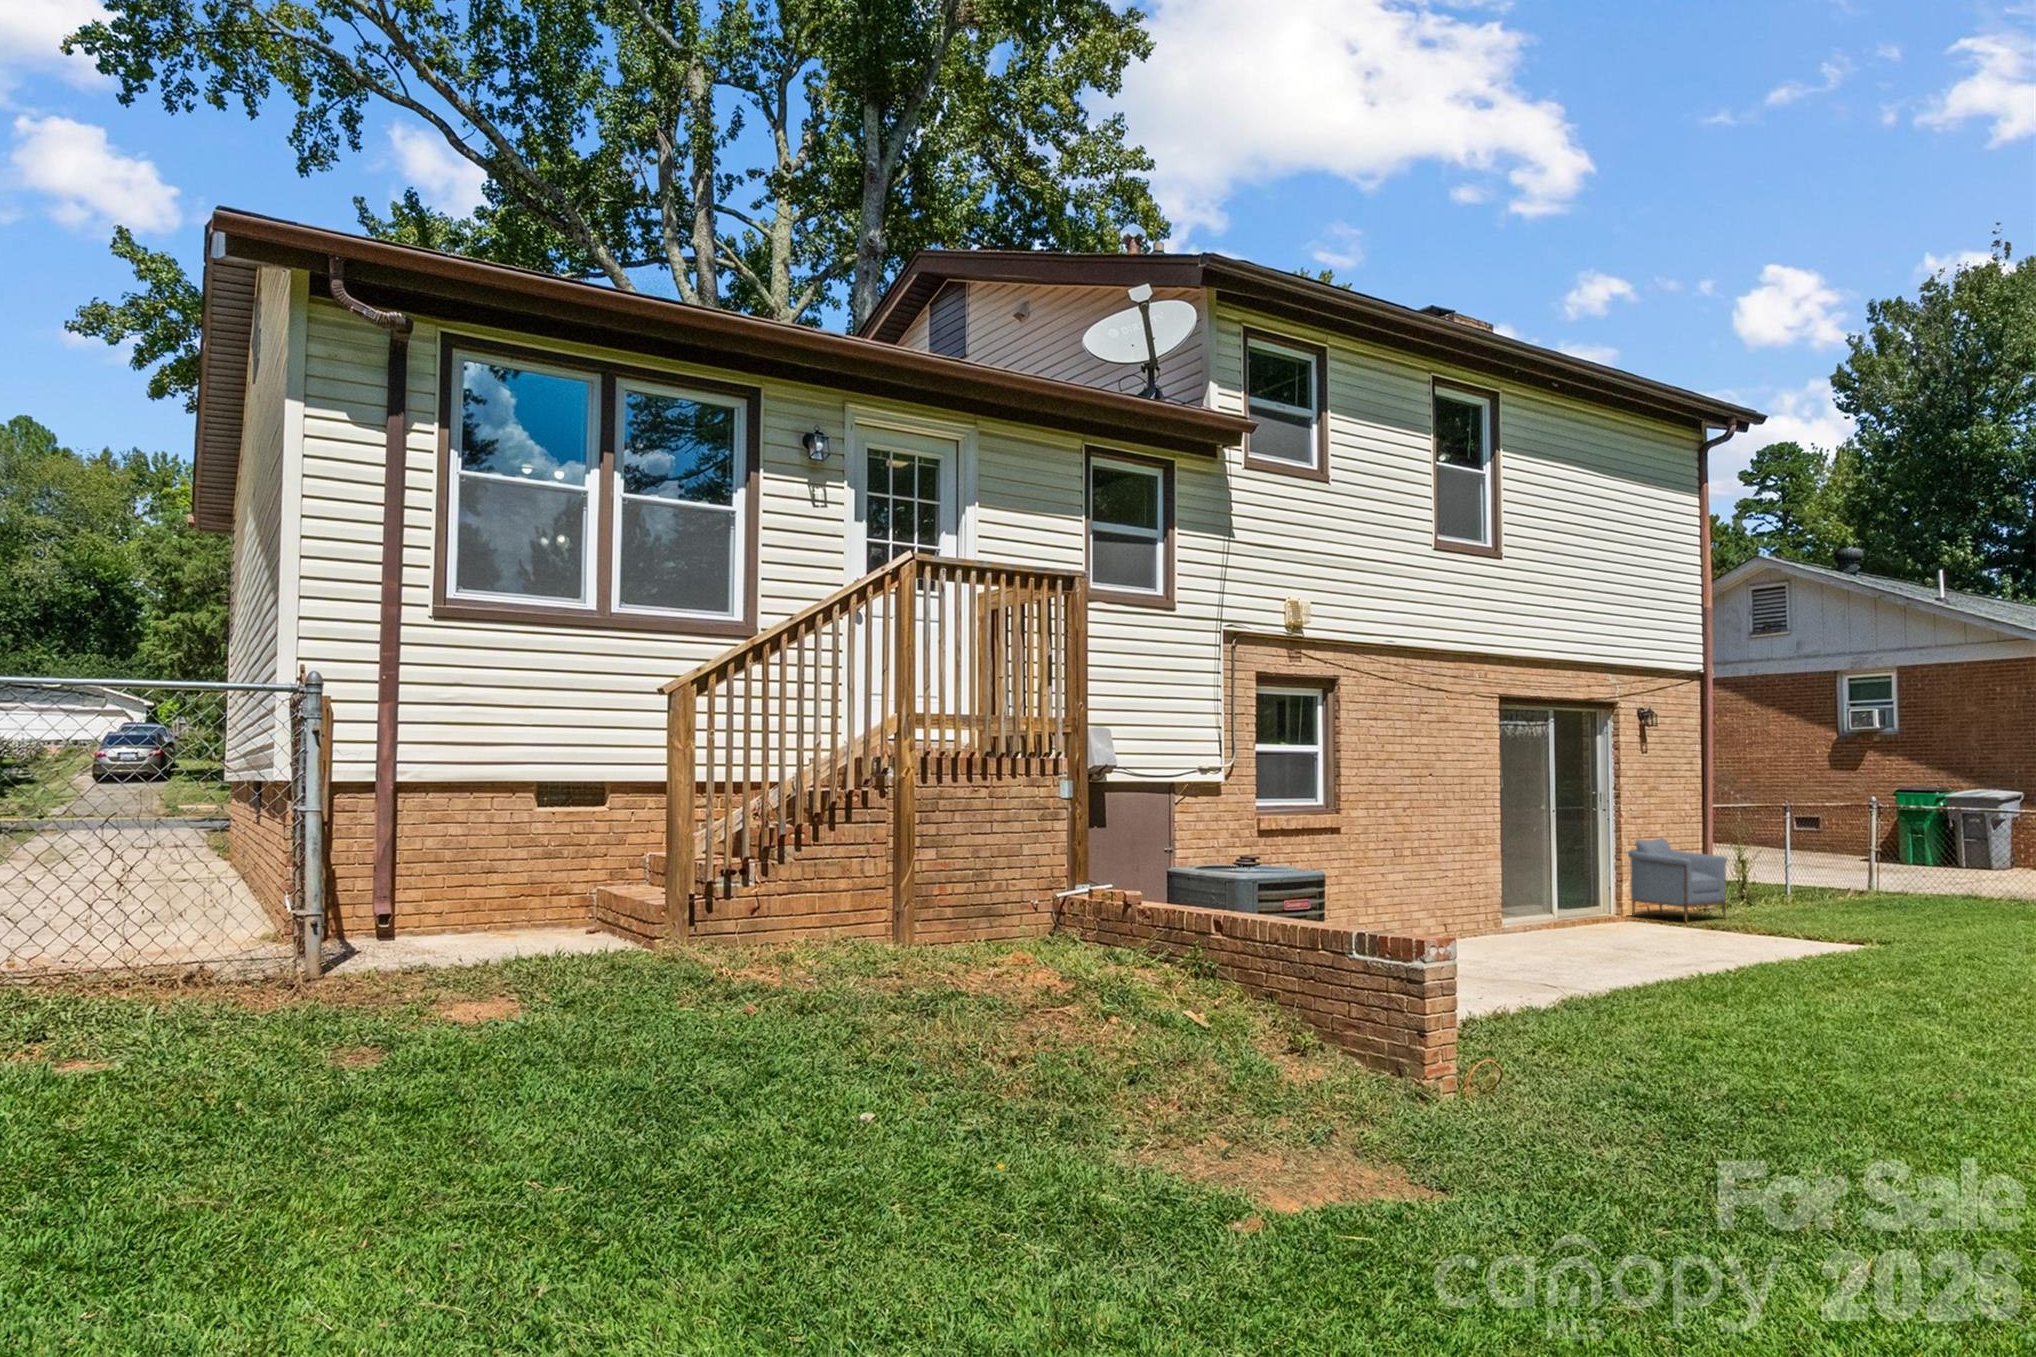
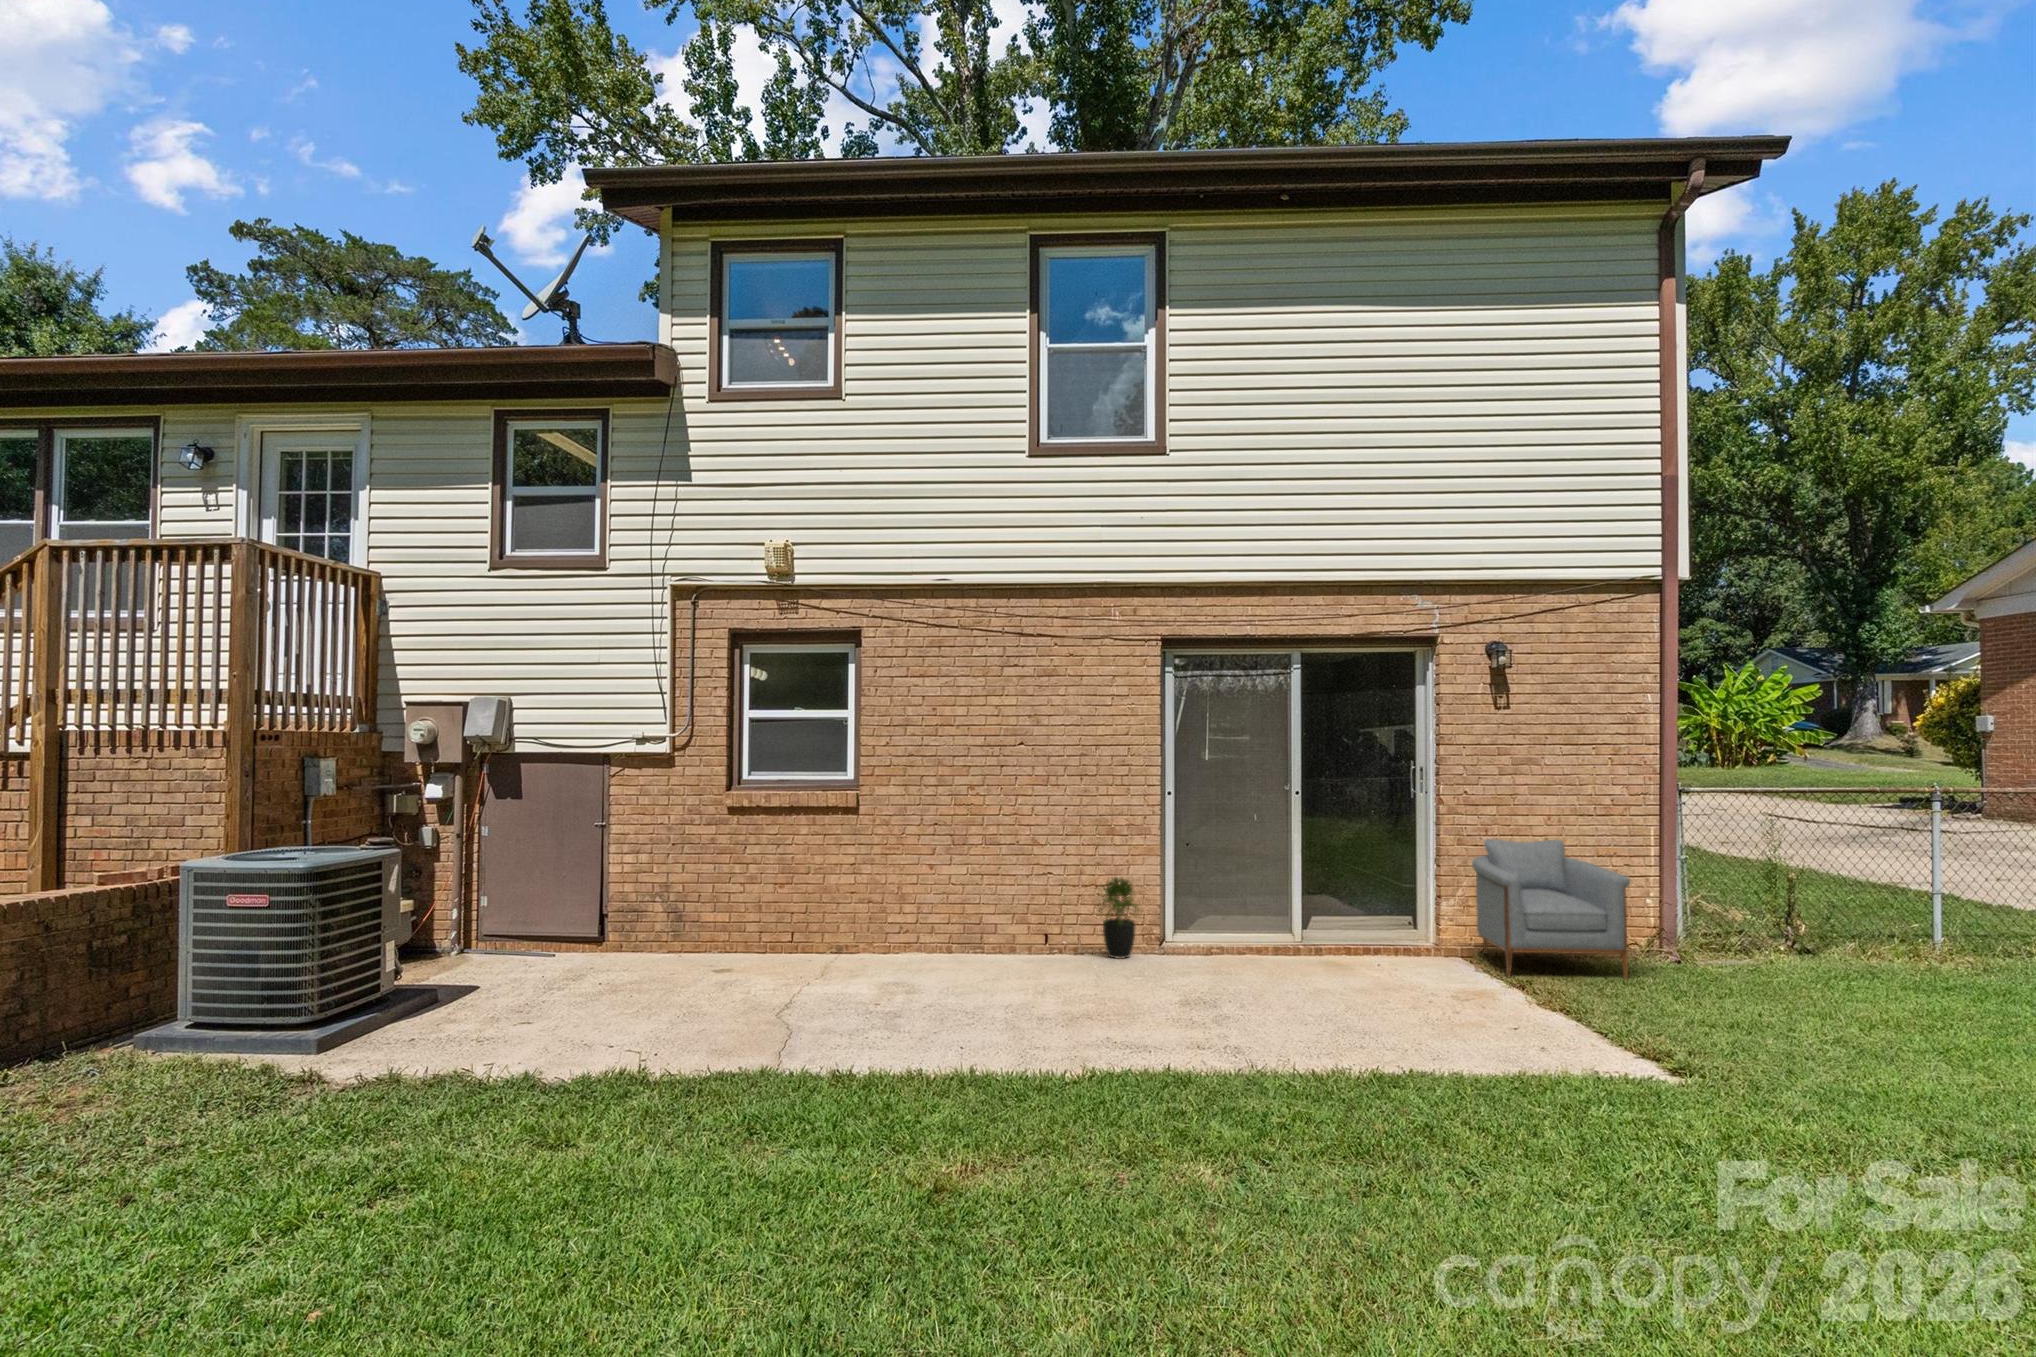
potted plant: none [1473,873,1515,934] -> present [1097,877,1139,959]

